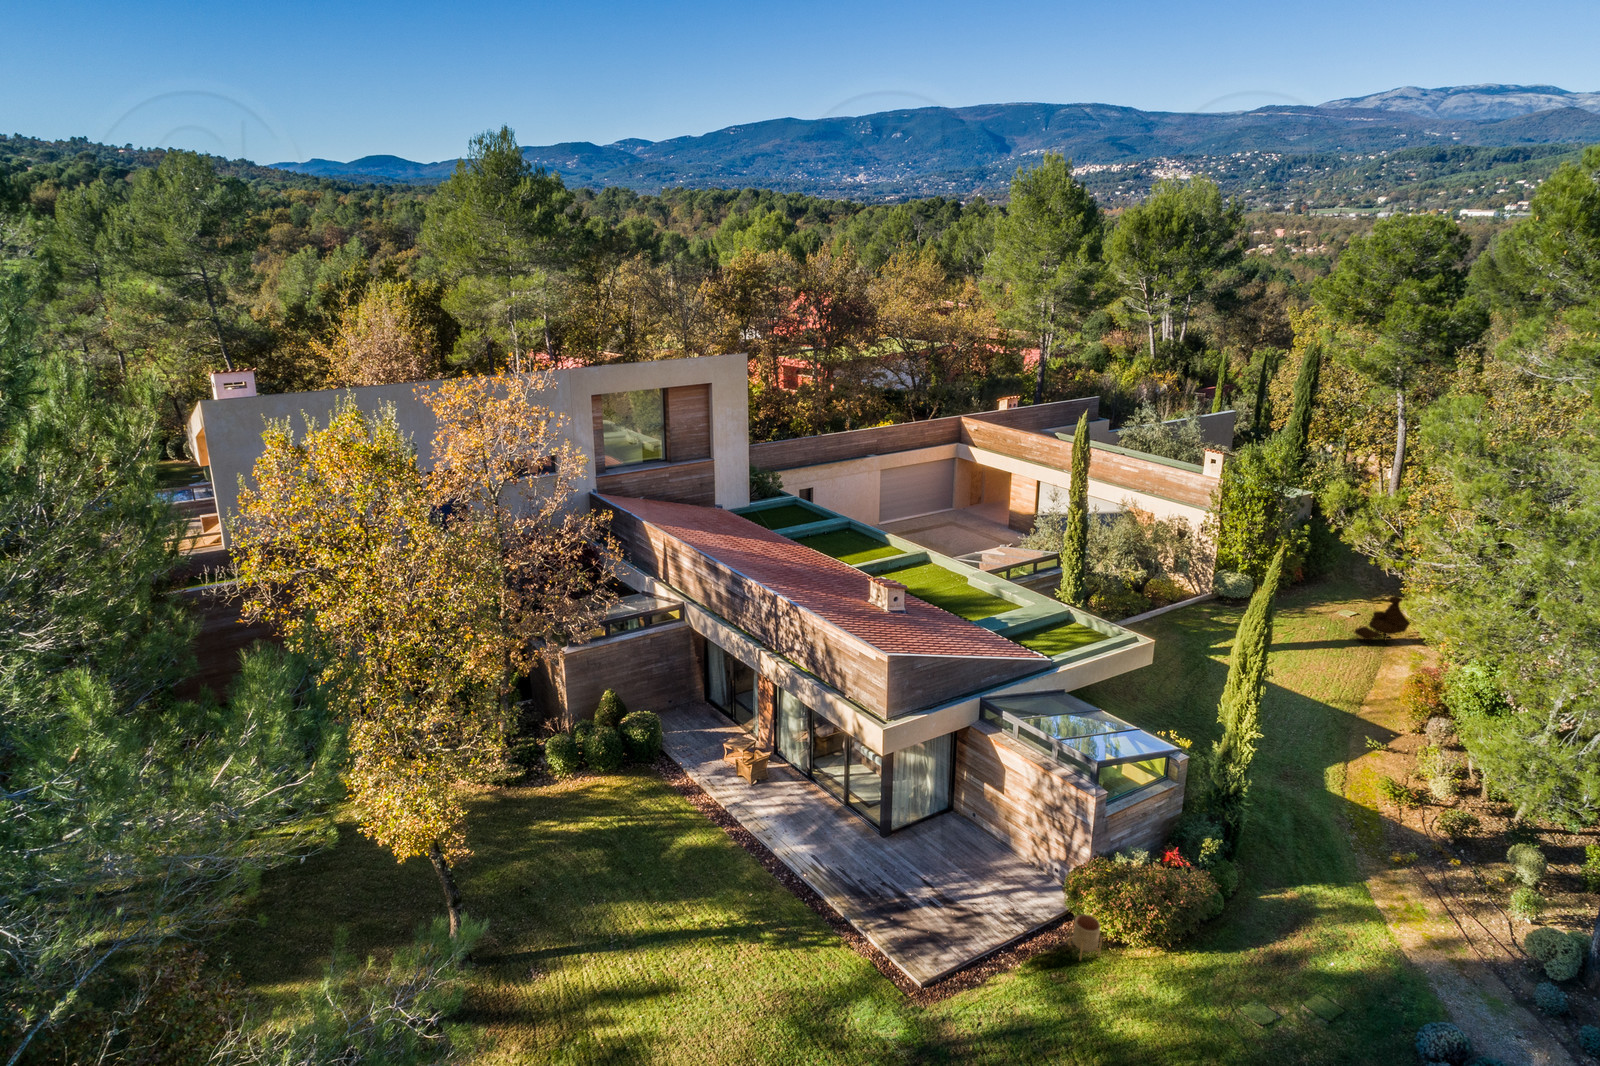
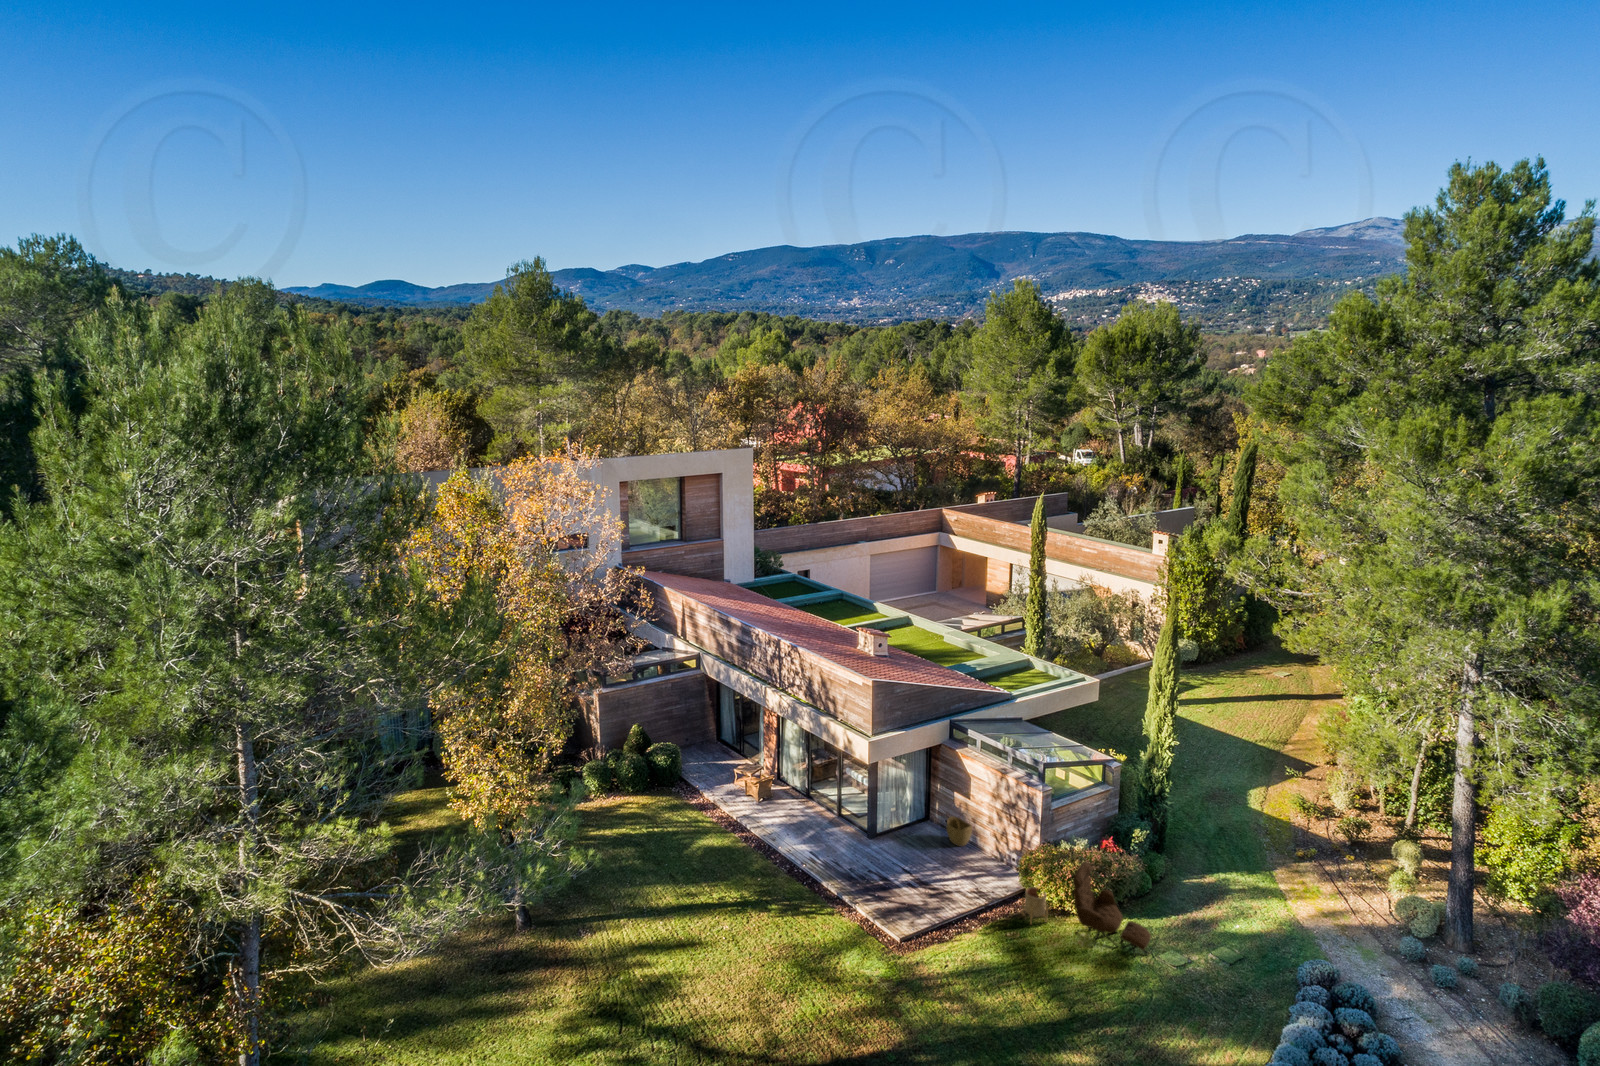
lounge chair: present [1355,596,1411,644] -> present [1074,862,1151,957]
woven basket: none [974,807,1005,847] -> present [947,816,972,846]

